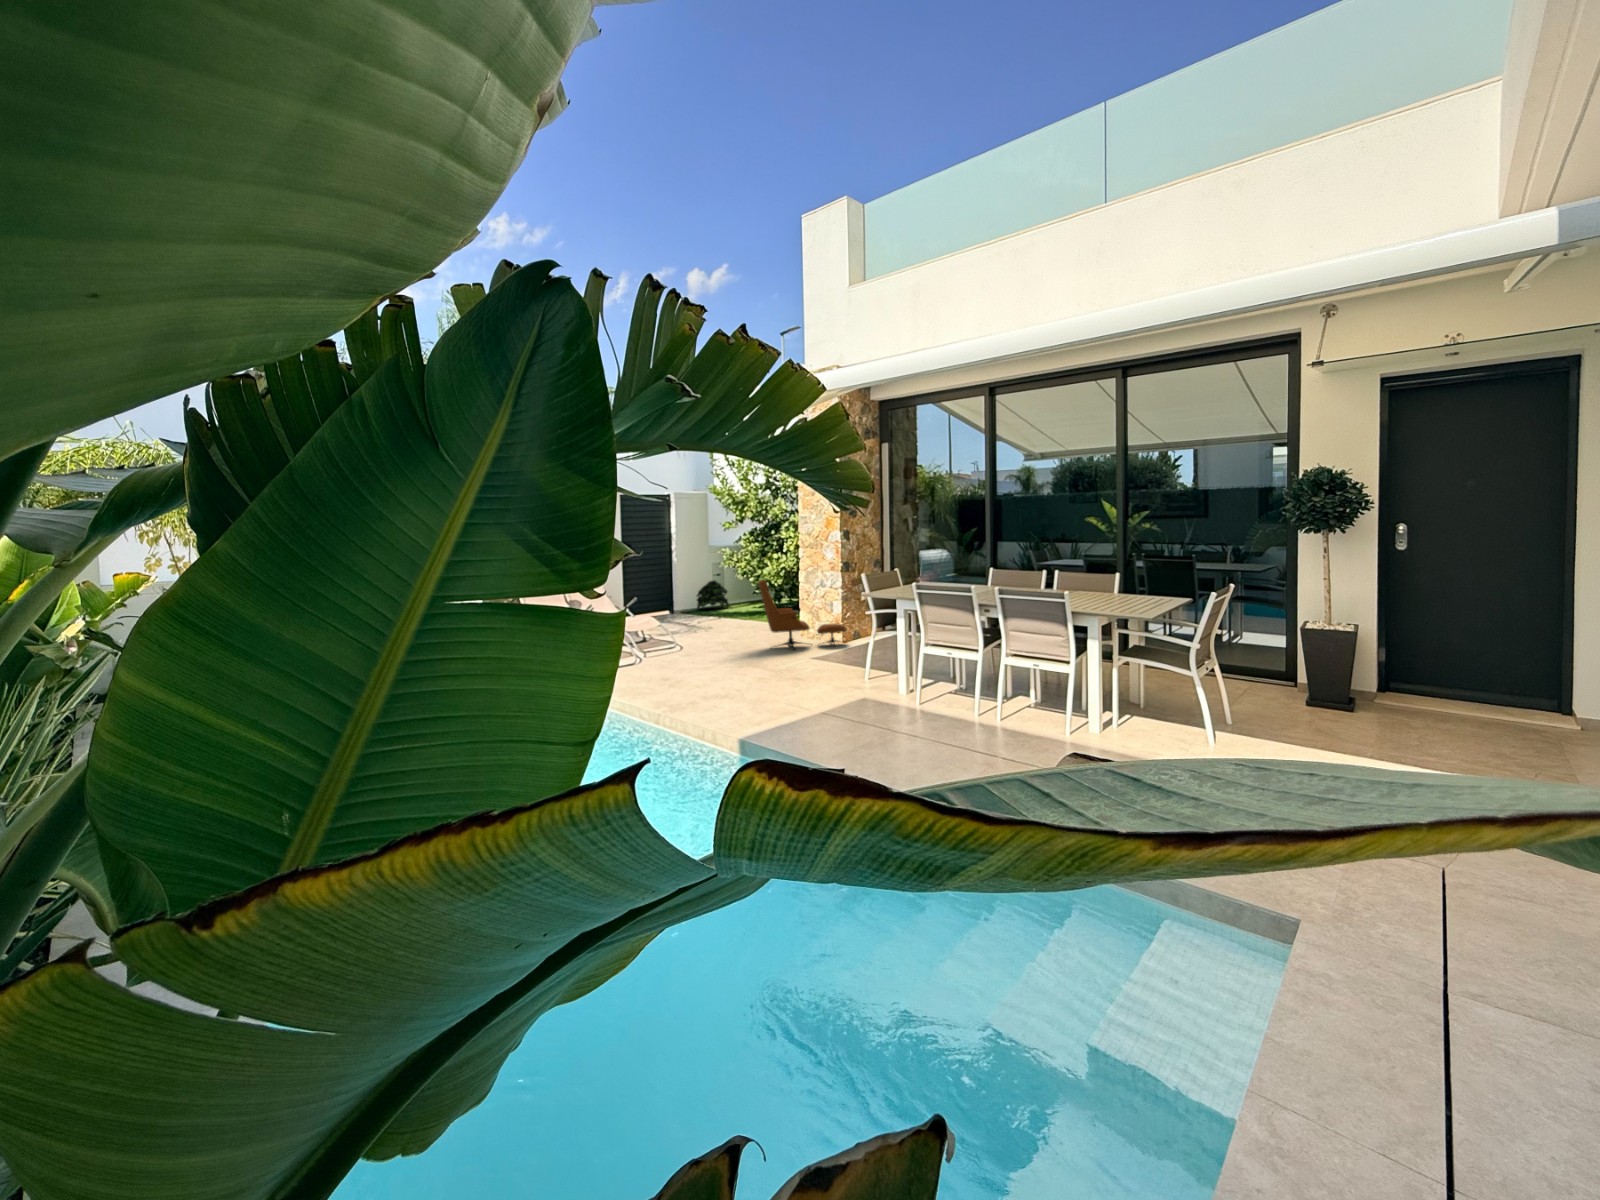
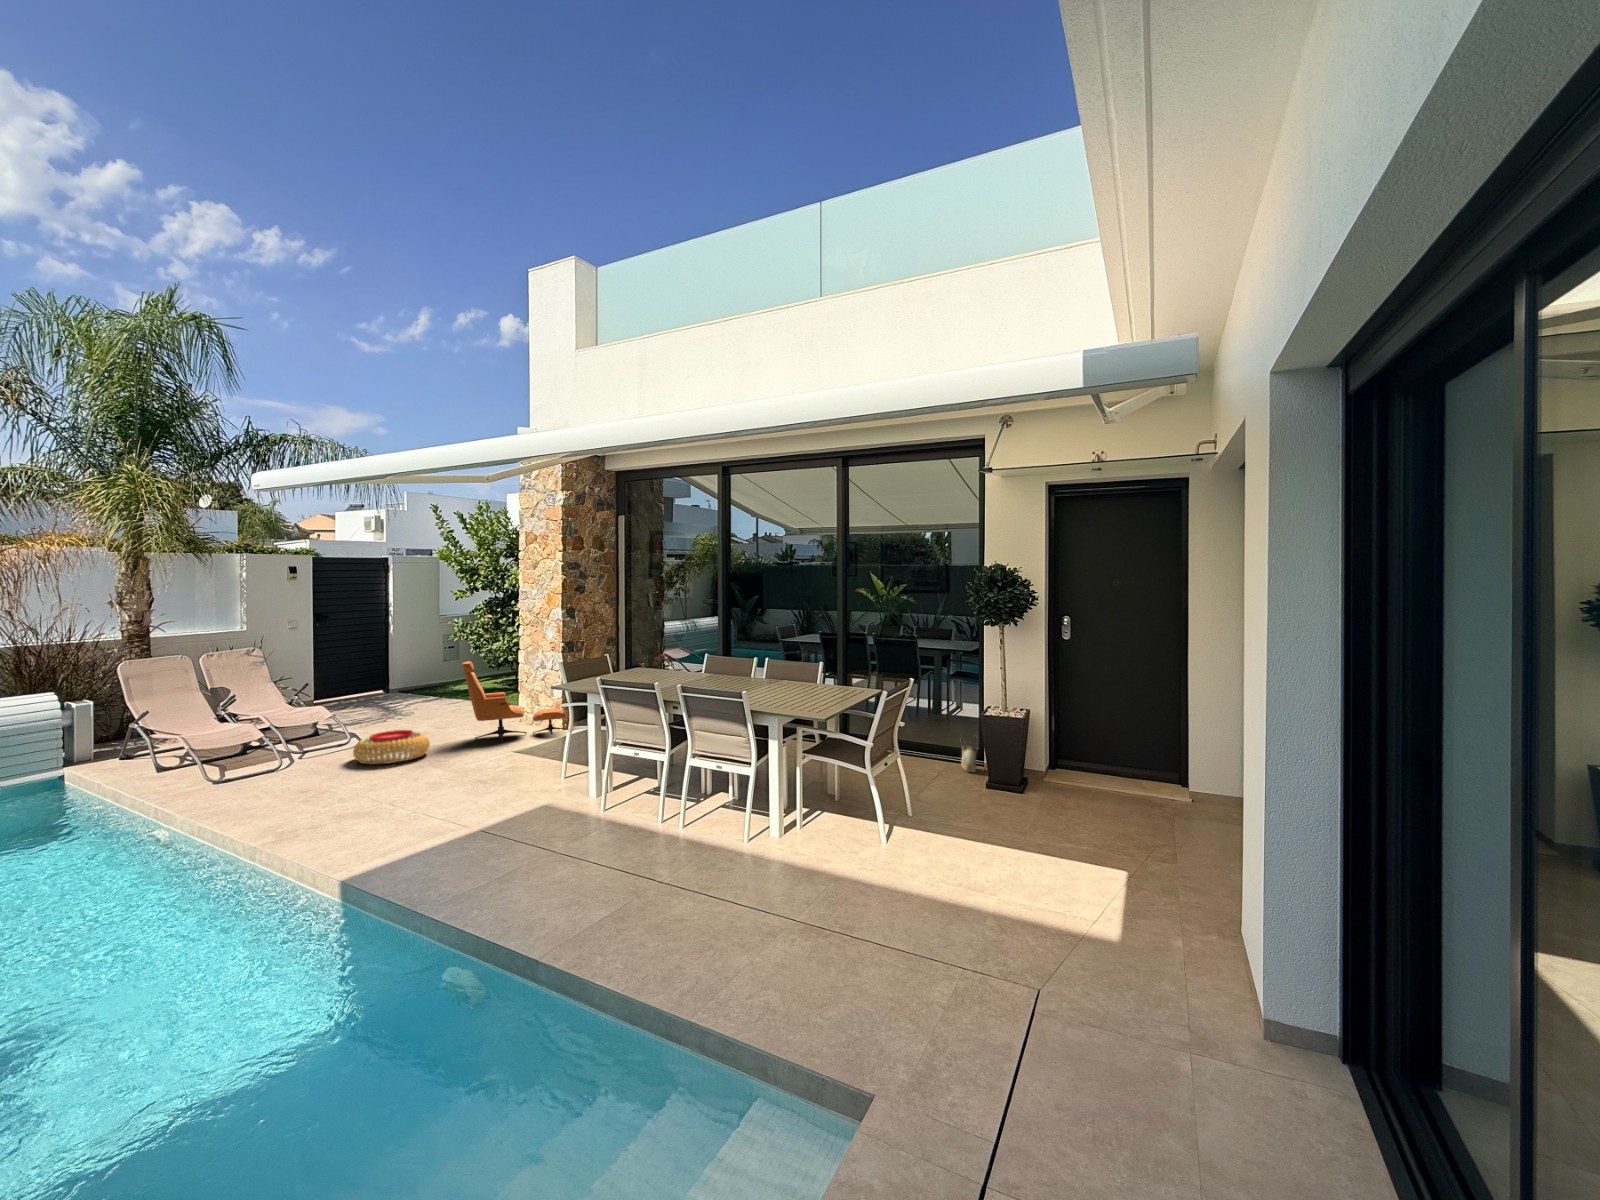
potted plant: present [697,580,729,609] -> none [419,654,460,689]
pouf: none [682,638,740,665] -> present [353,730,430,764]
woven basket: none [1266,650,1288,689] -> present [961,745,976,772]

